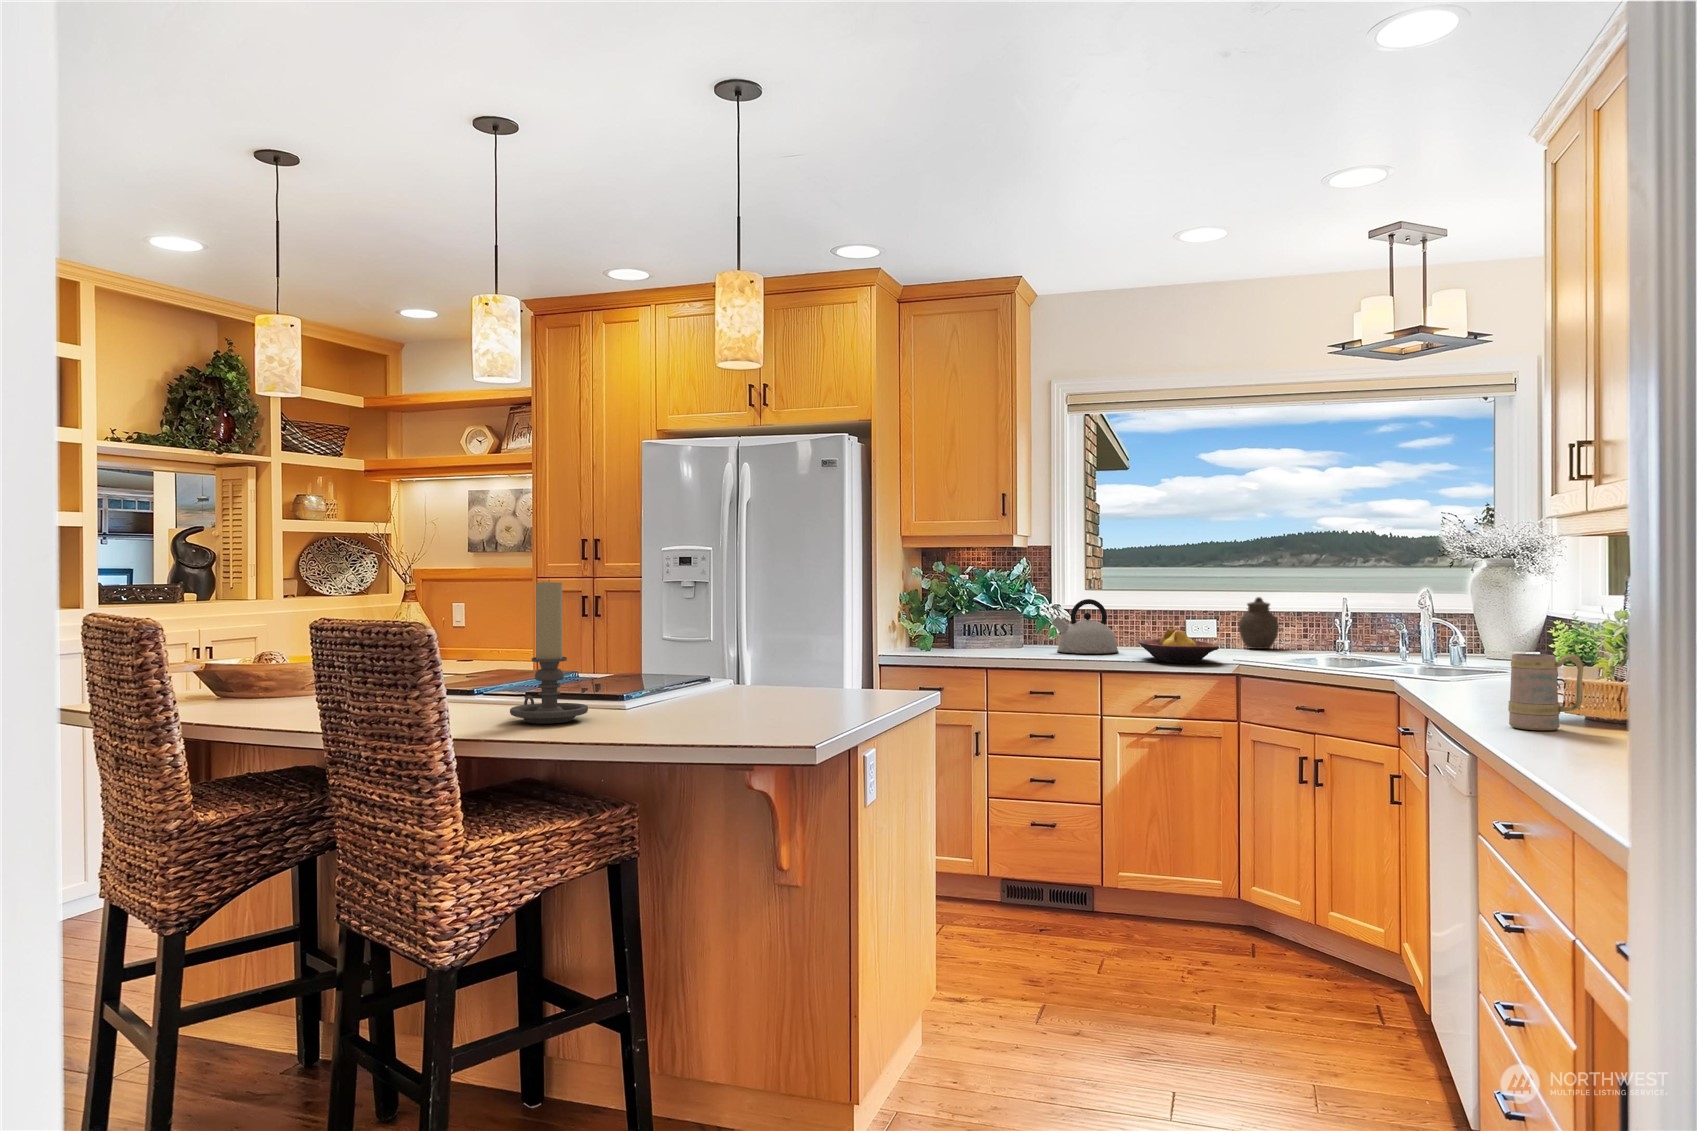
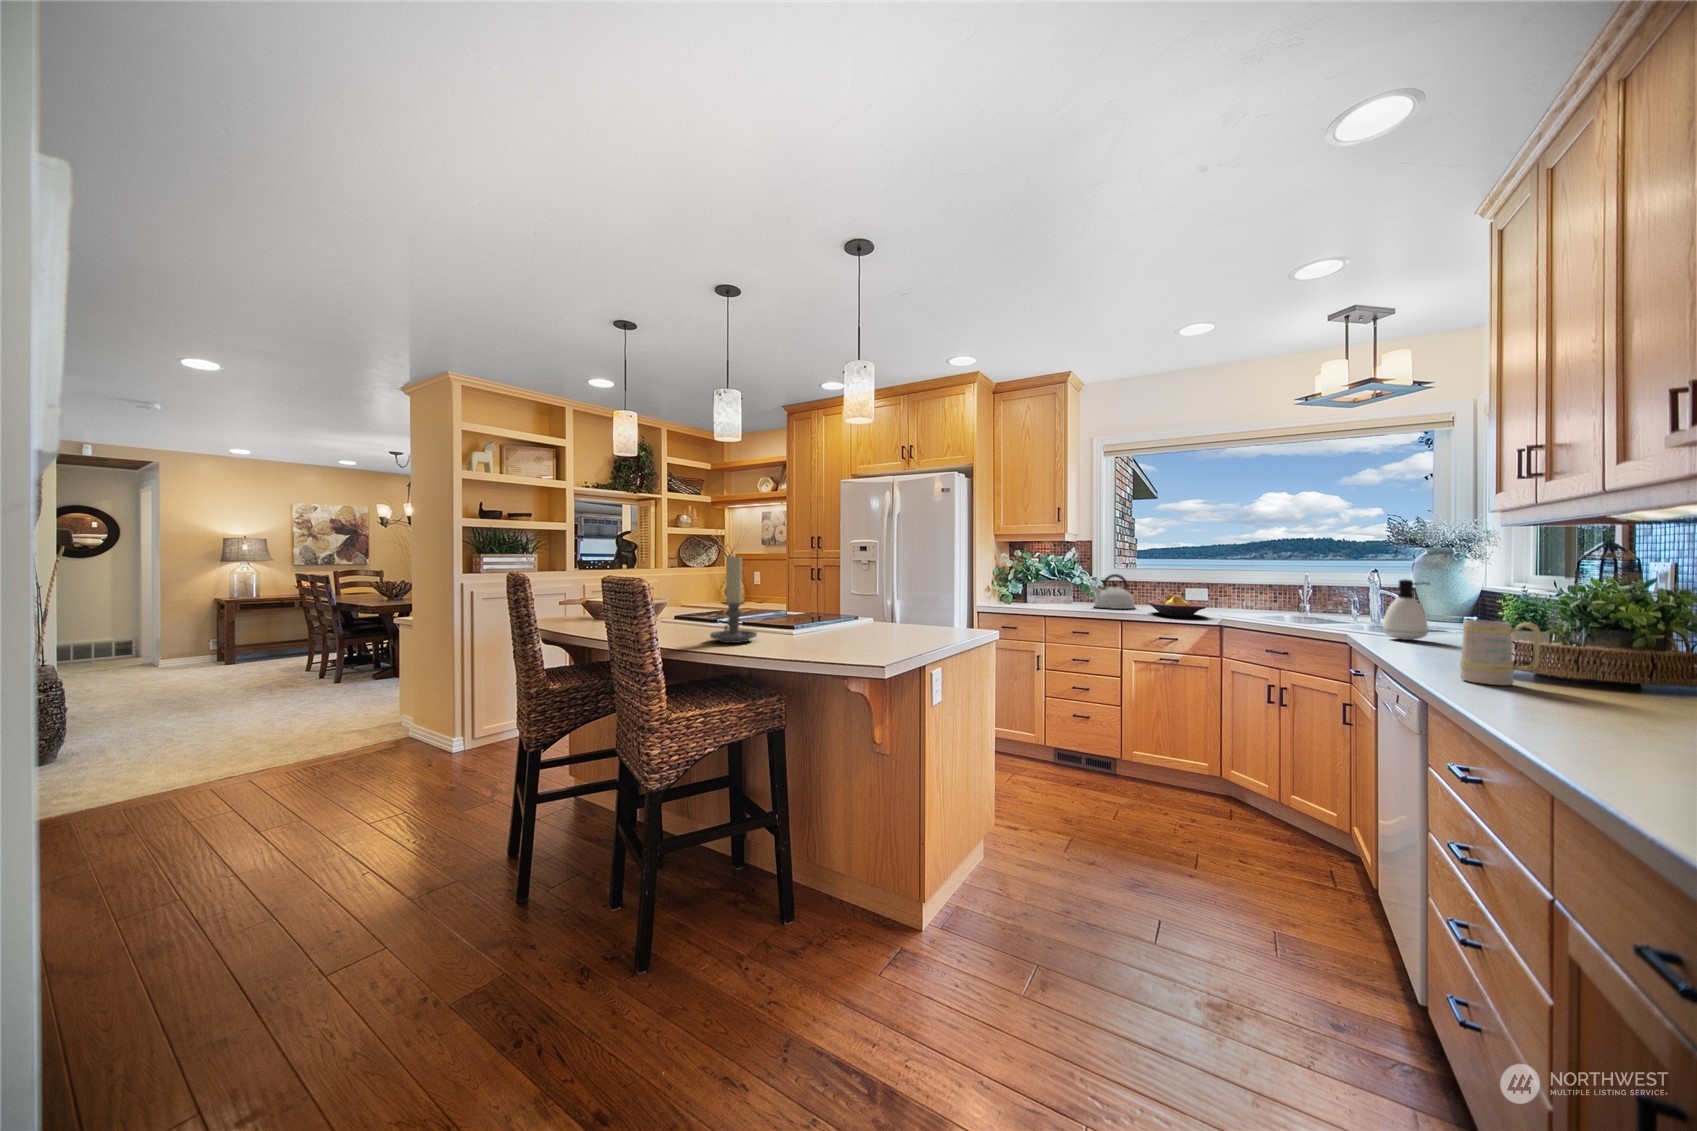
jar: present [1238,597,1279,649] -> none [1223,574,1254,609]
soap dispenser: none [1436,604,1487,684] -> present [1383,580,1429,640]

